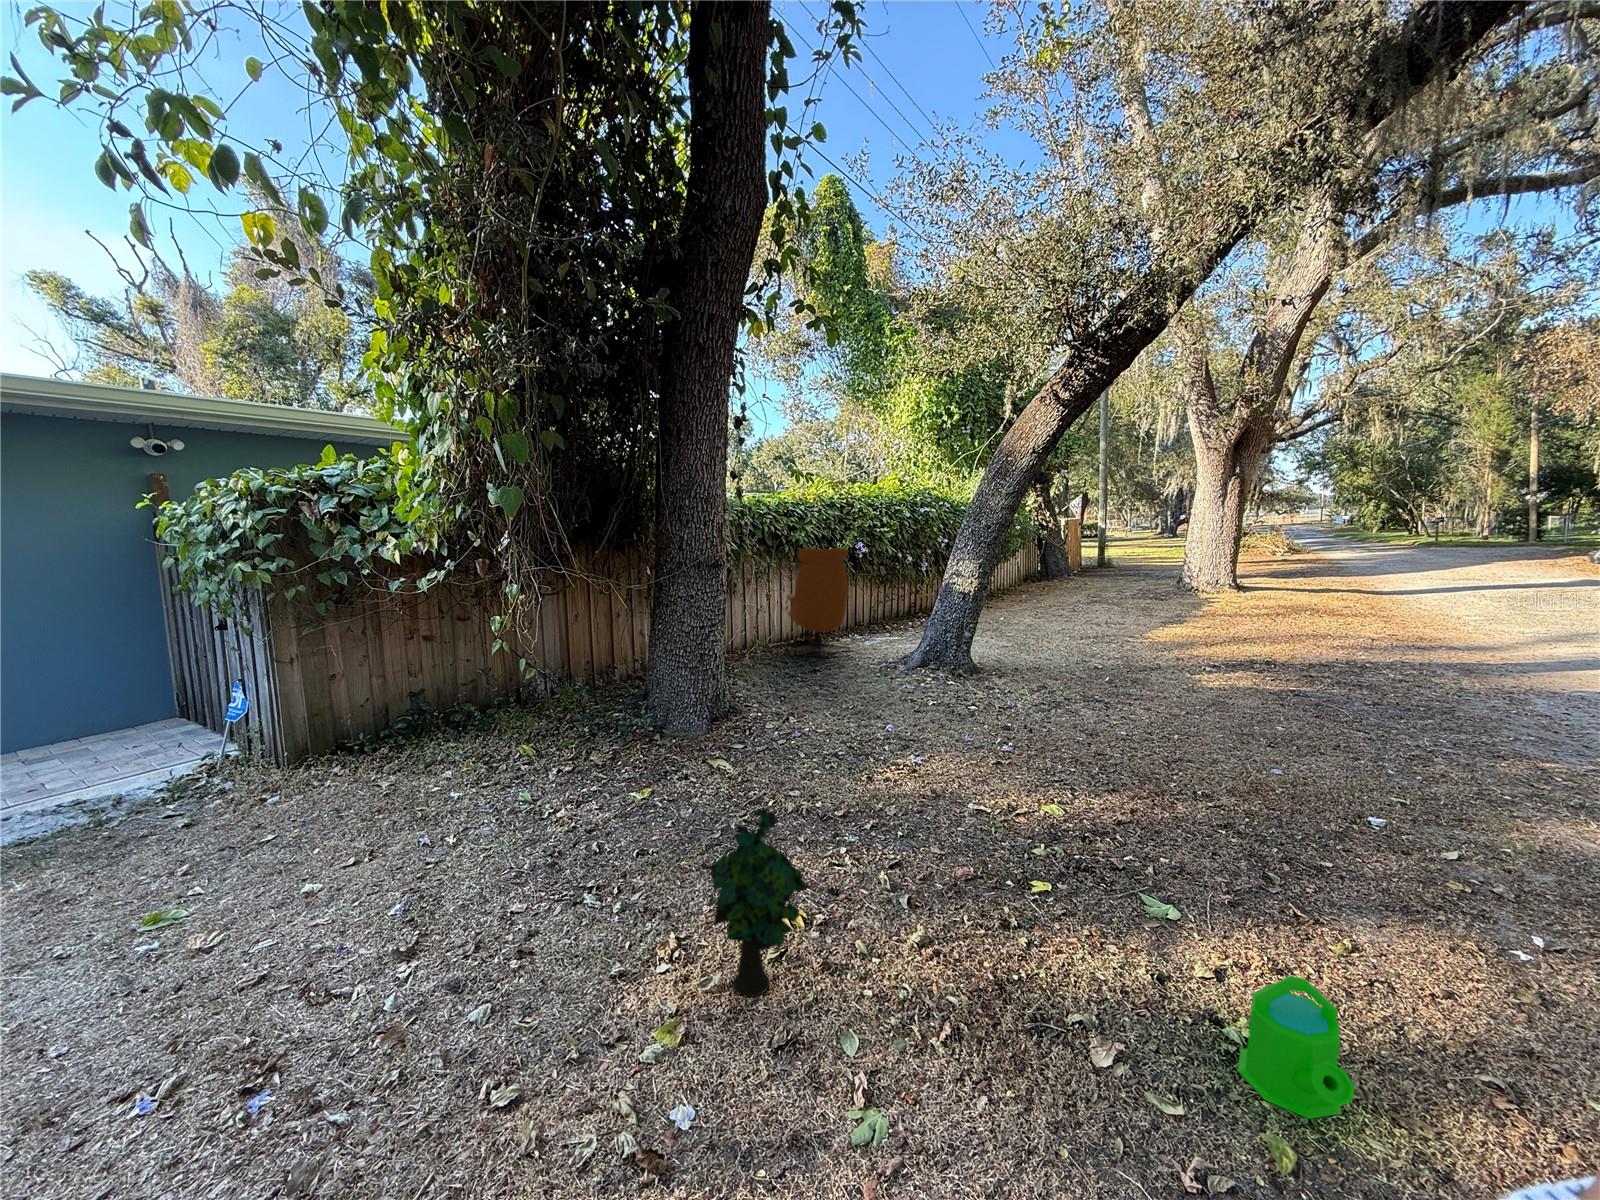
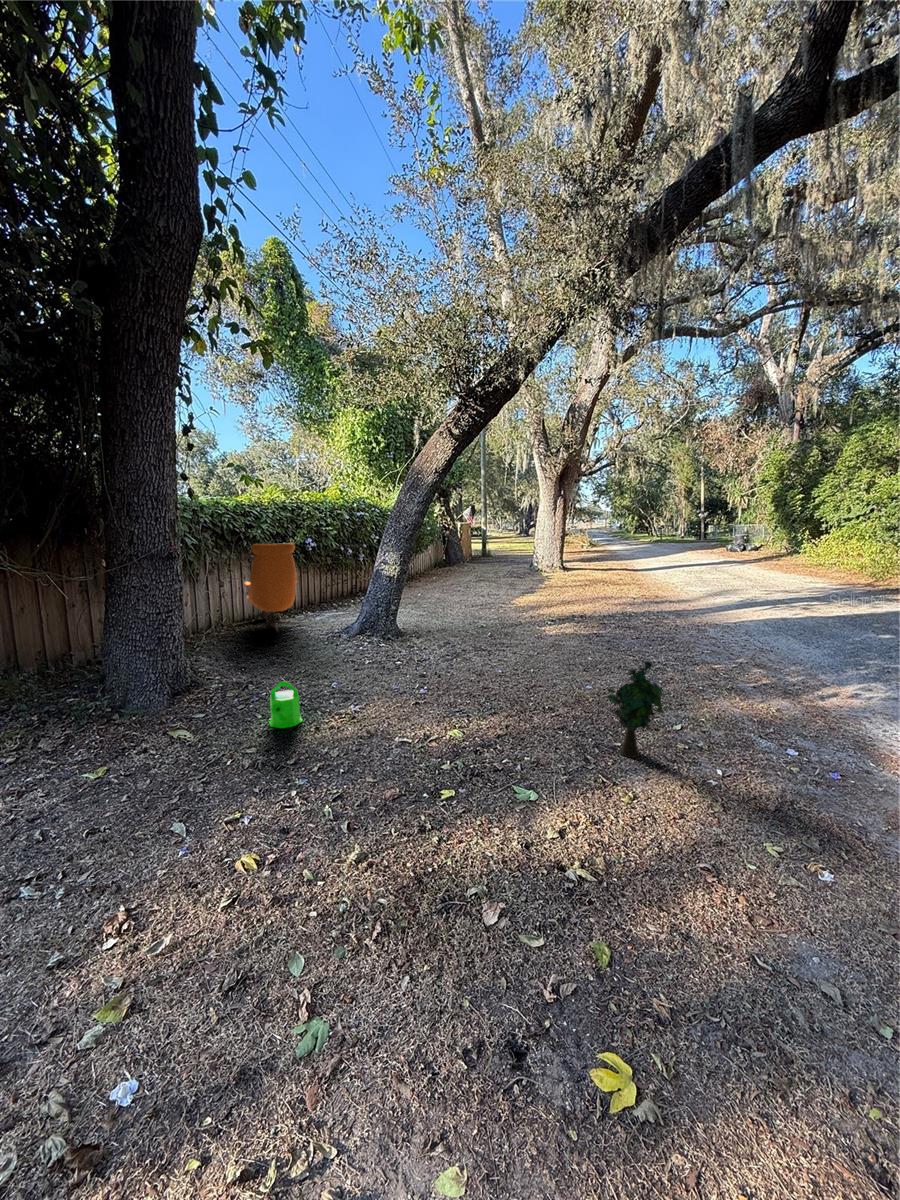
decorative plant: present [702,809,809,997] -> present [607,661,664,758]
watering can: present [1238,976,1355,1119] -> present [269,681,302,728]

